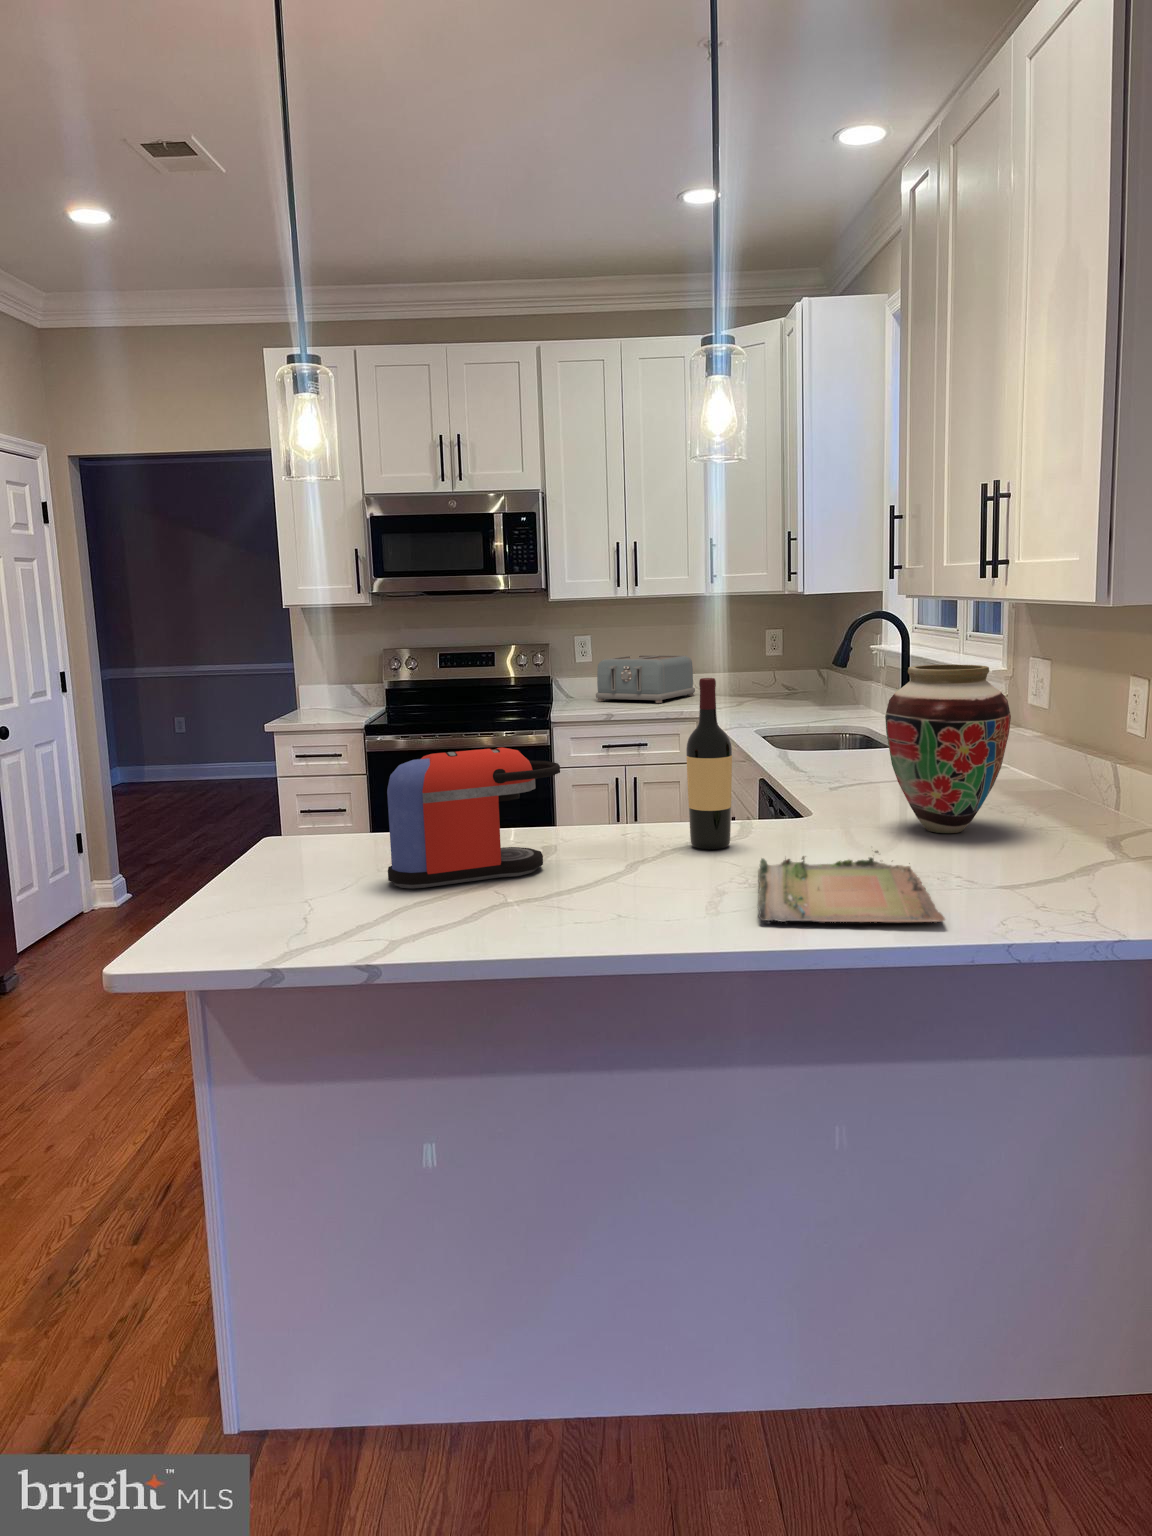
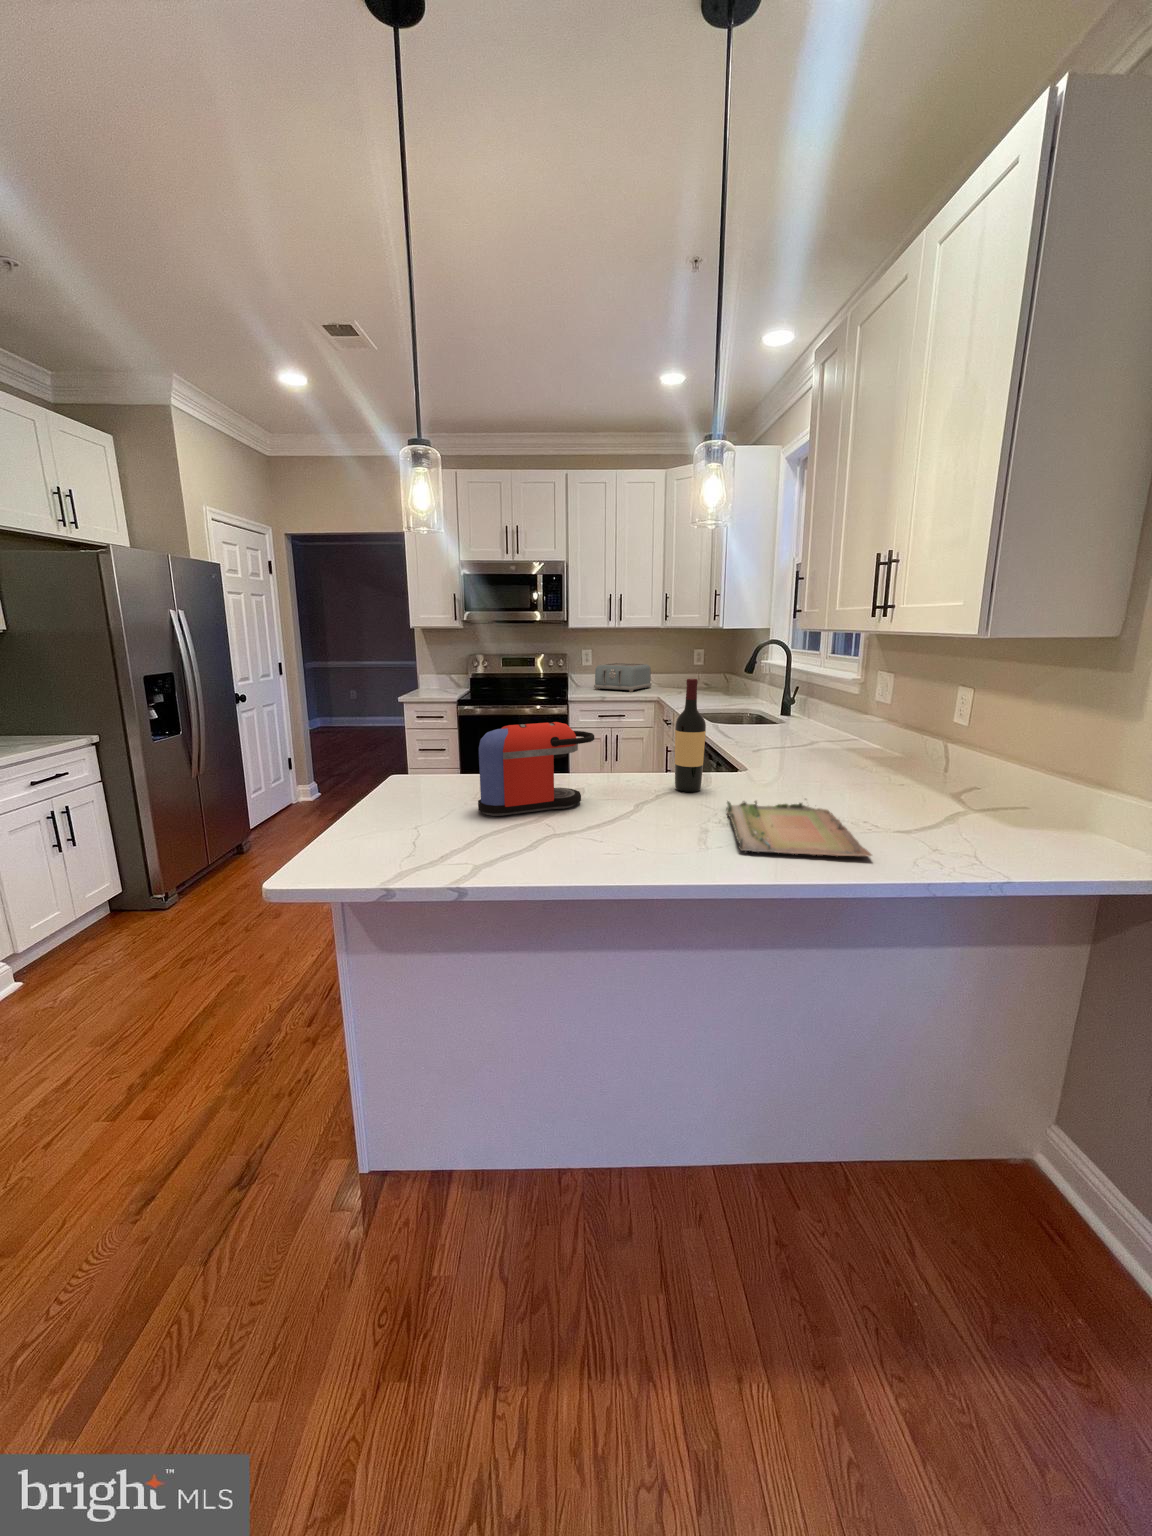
vase: present [885,665,1011,833] -> none [803,674,888,785]

